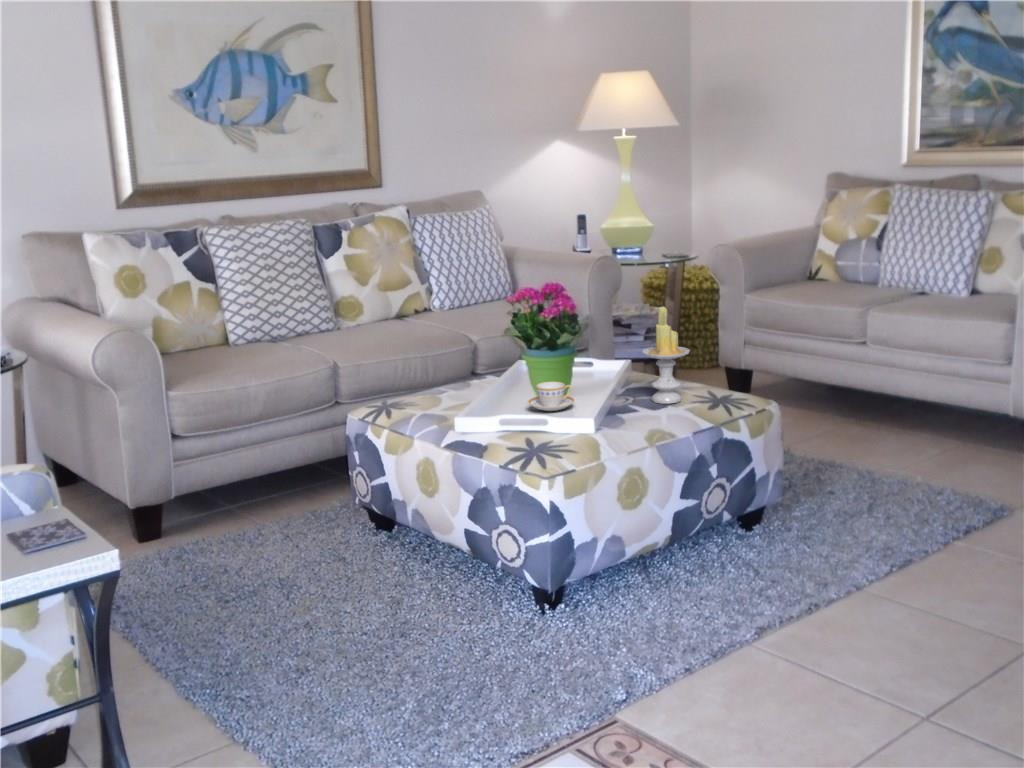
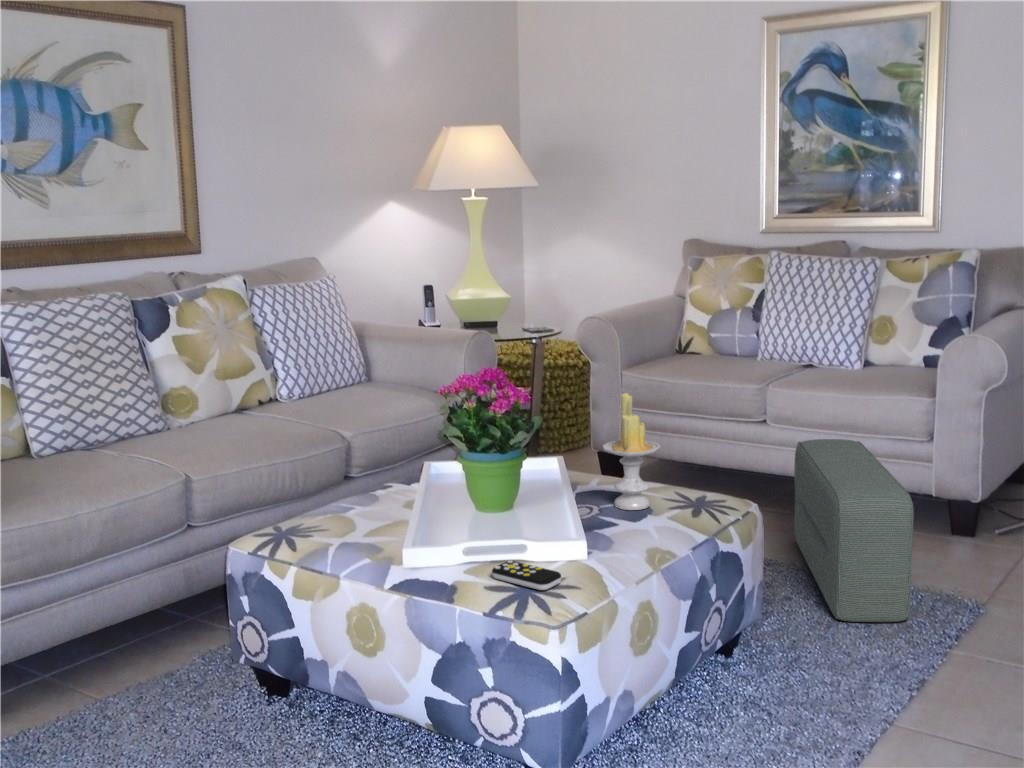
pouf: none [862,360,937,519] -> present [794,439,914,622]
teacup: present [528,382,574,411] -> none [483,492,542,531]
remote control: none [517,431,566,452] -> present [492,560,561,590]

